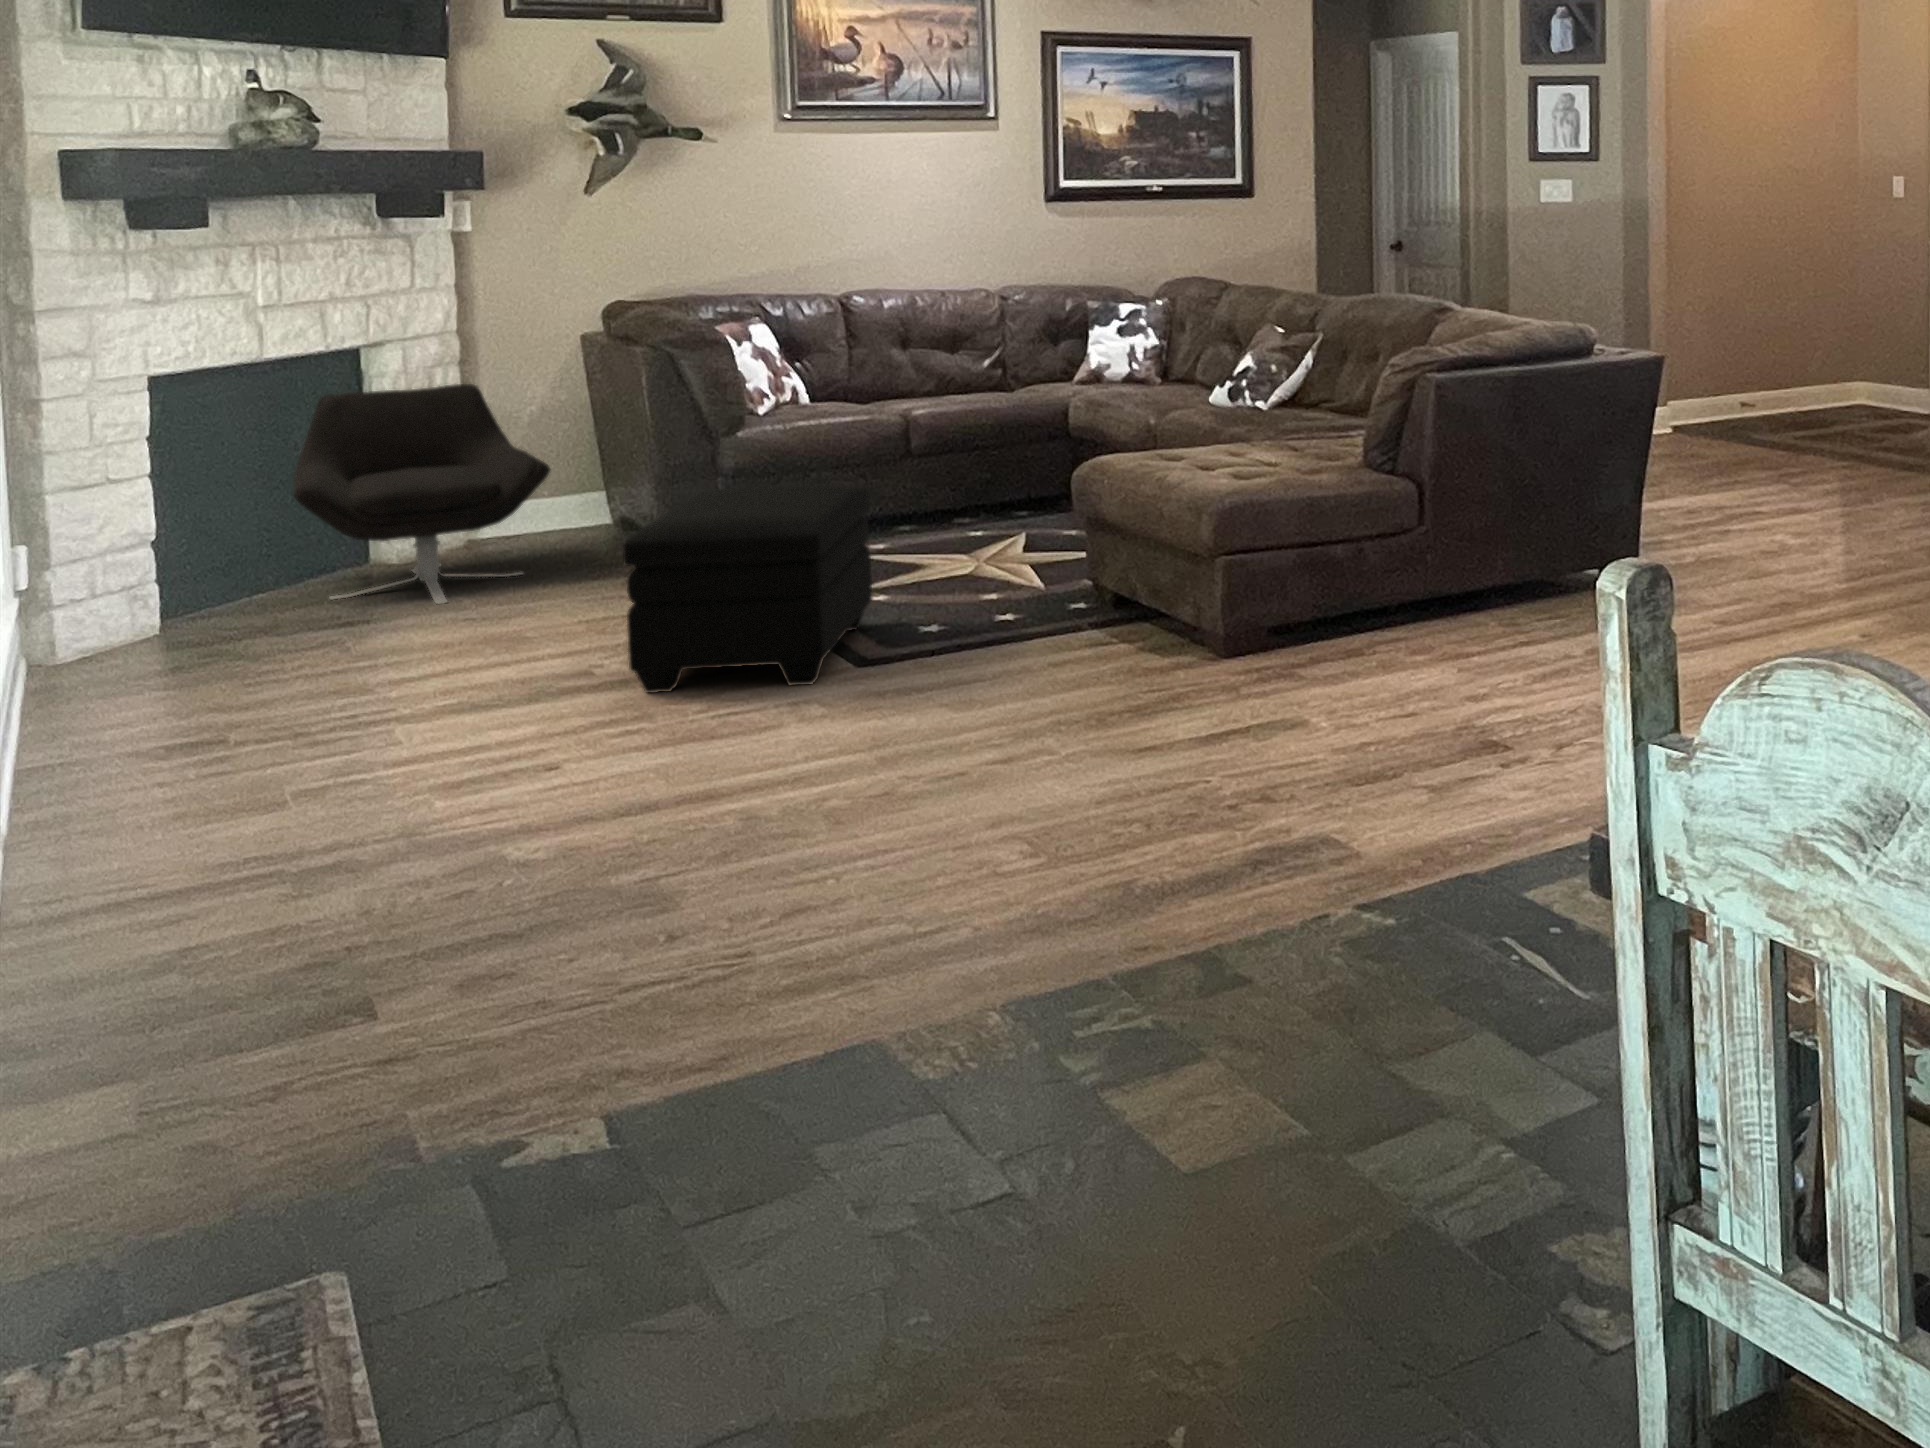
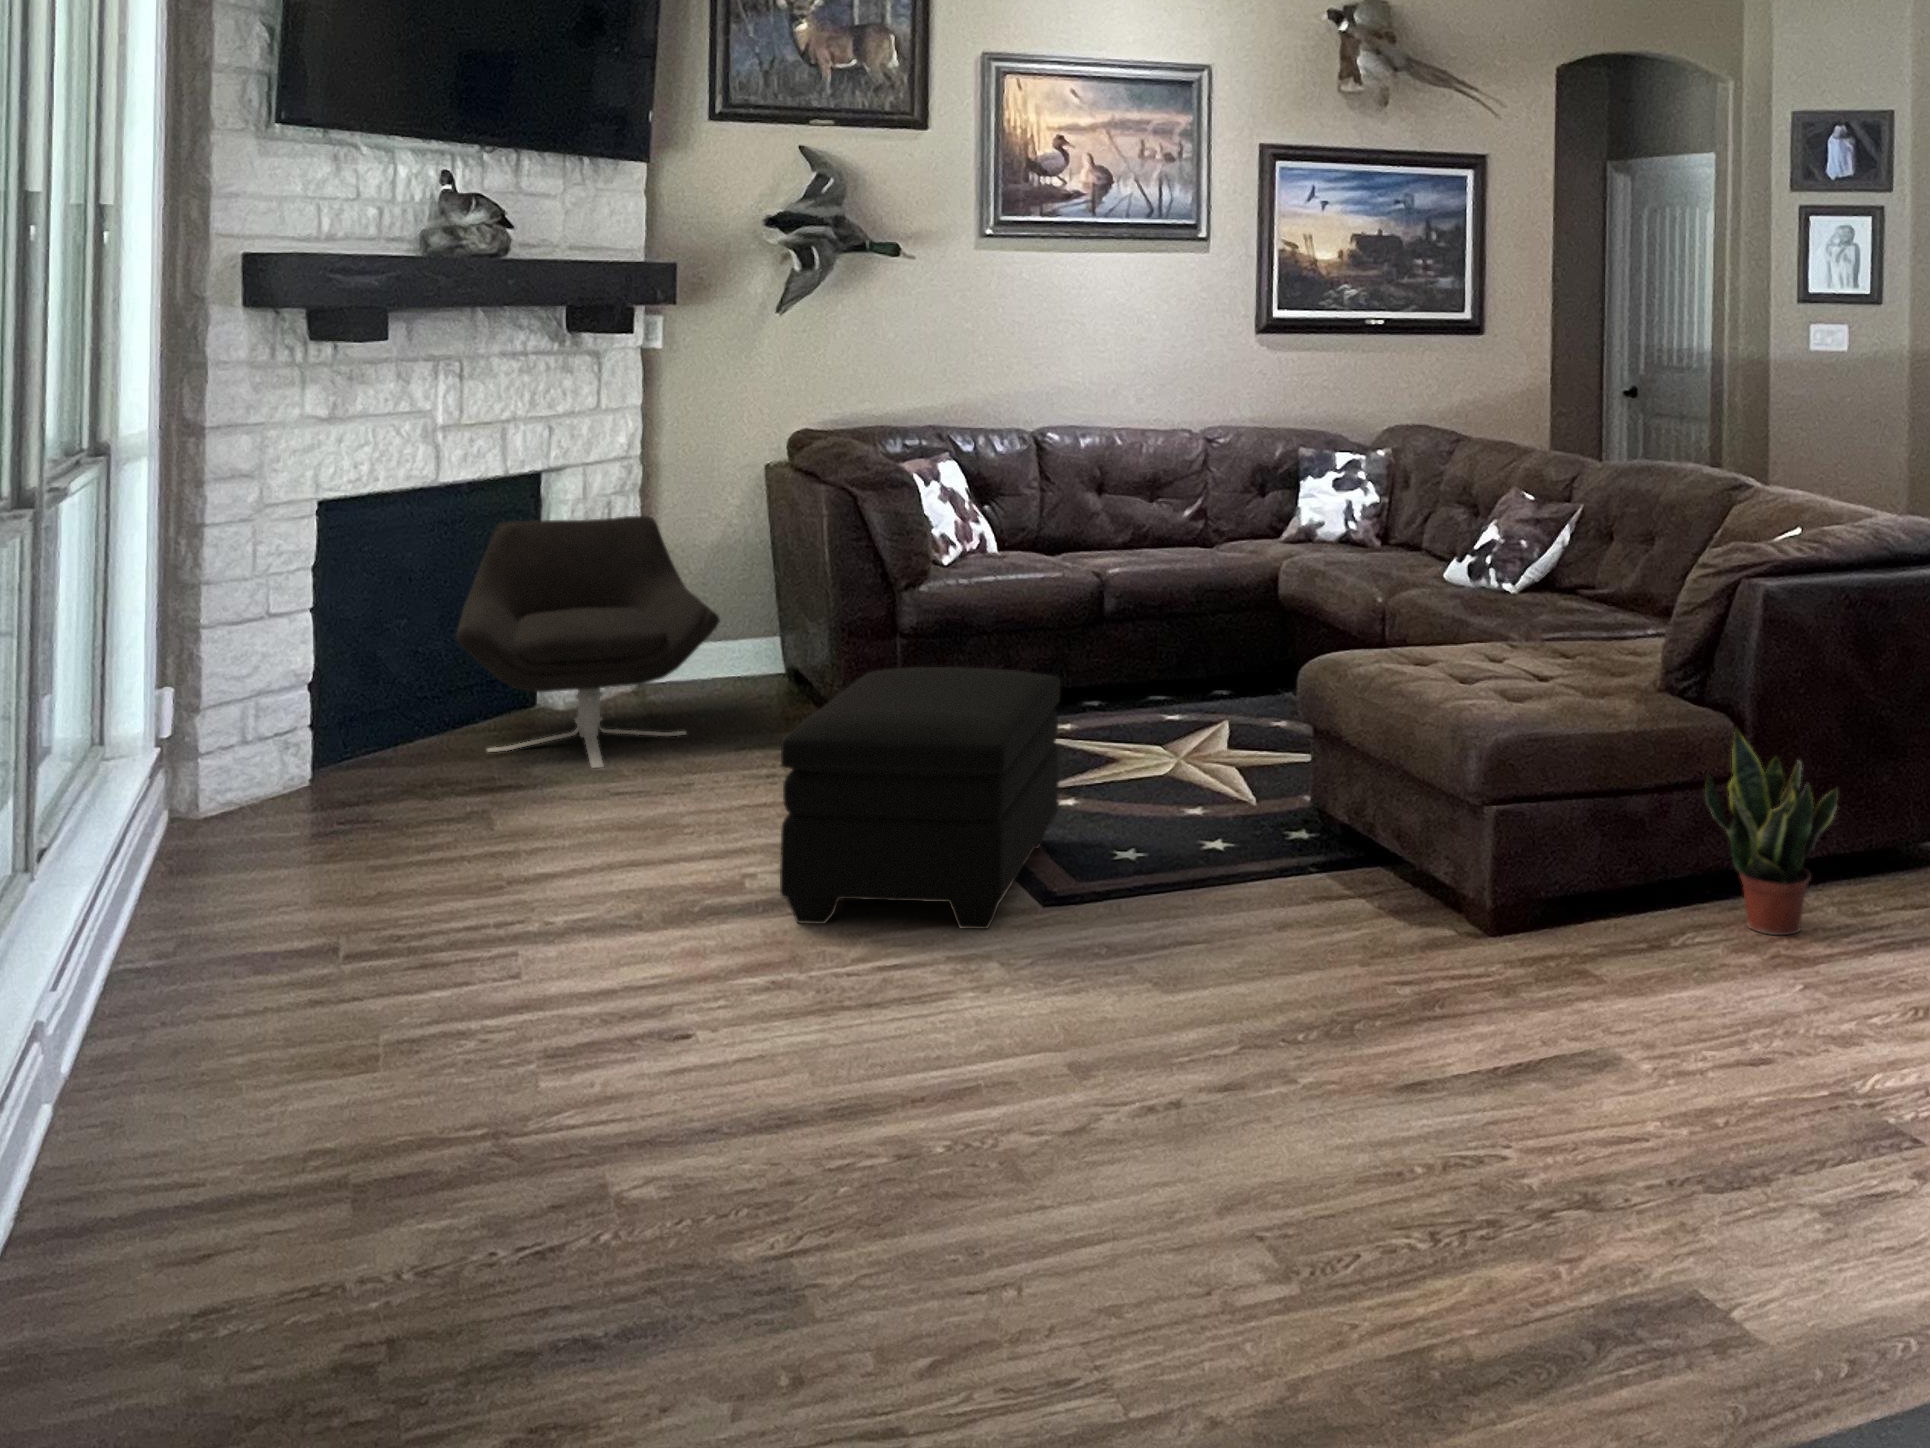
potted plant: none [1393,484,1496,640] -> present [1705,730,1838,935]

